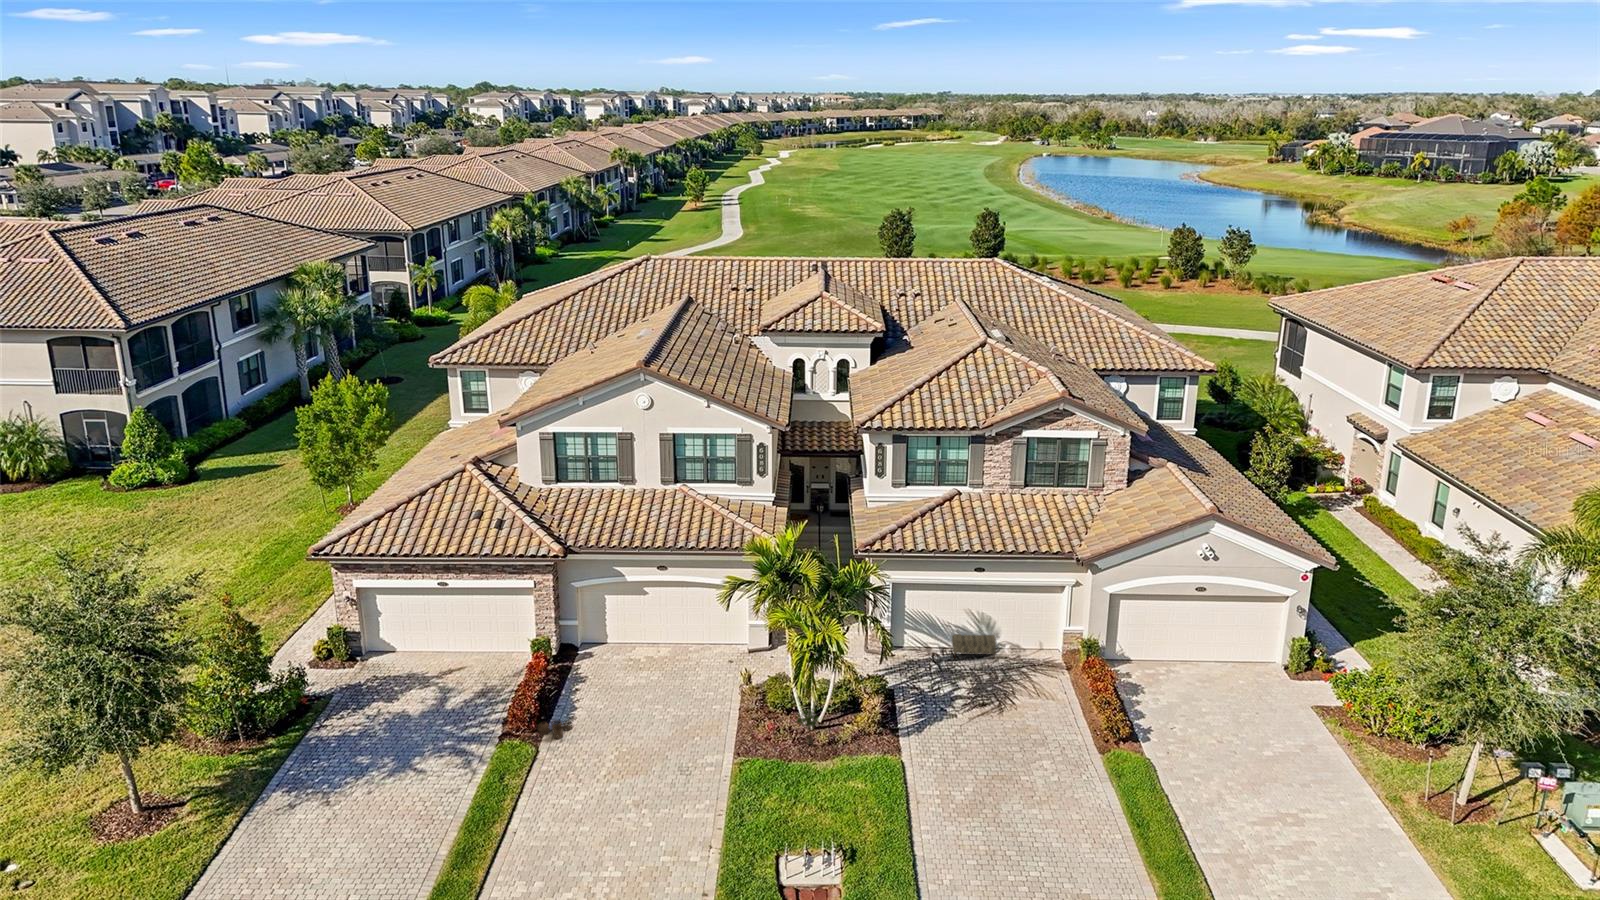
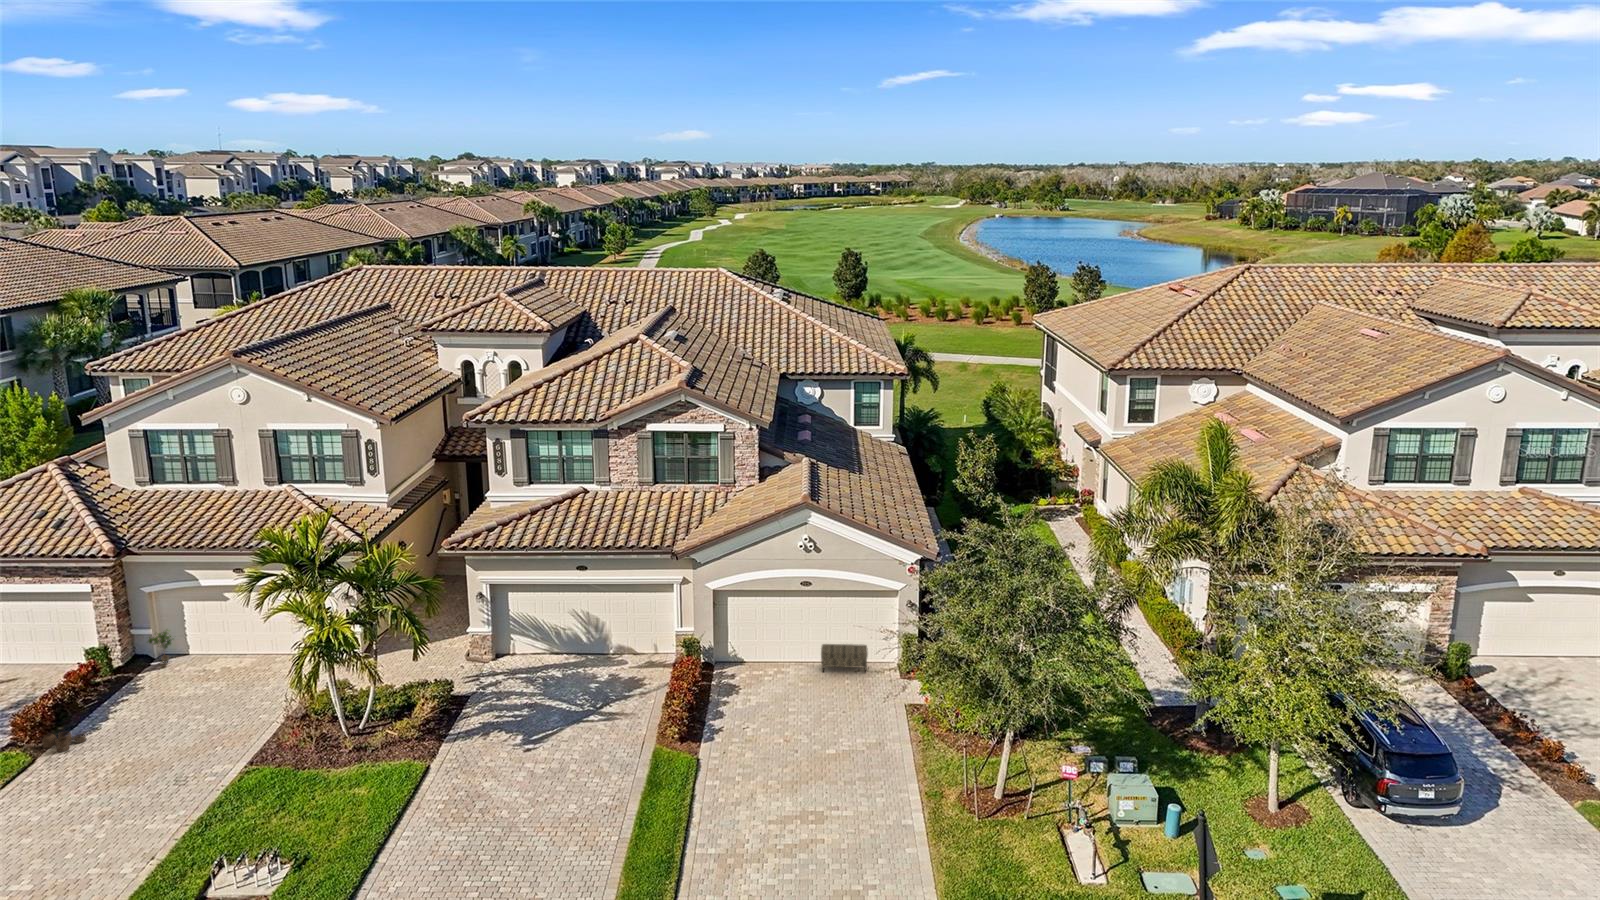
bench: present [952,634,996,658] -> present [821,644,868,672]
potted plant: present [797,709,818,745] -> present [148,630,171,663]

